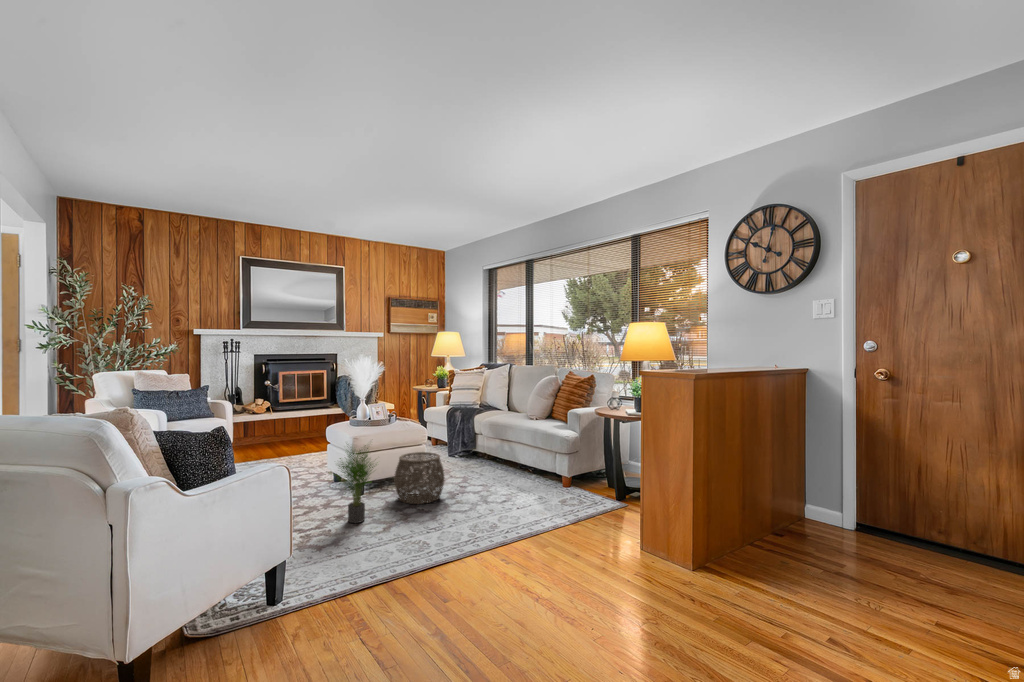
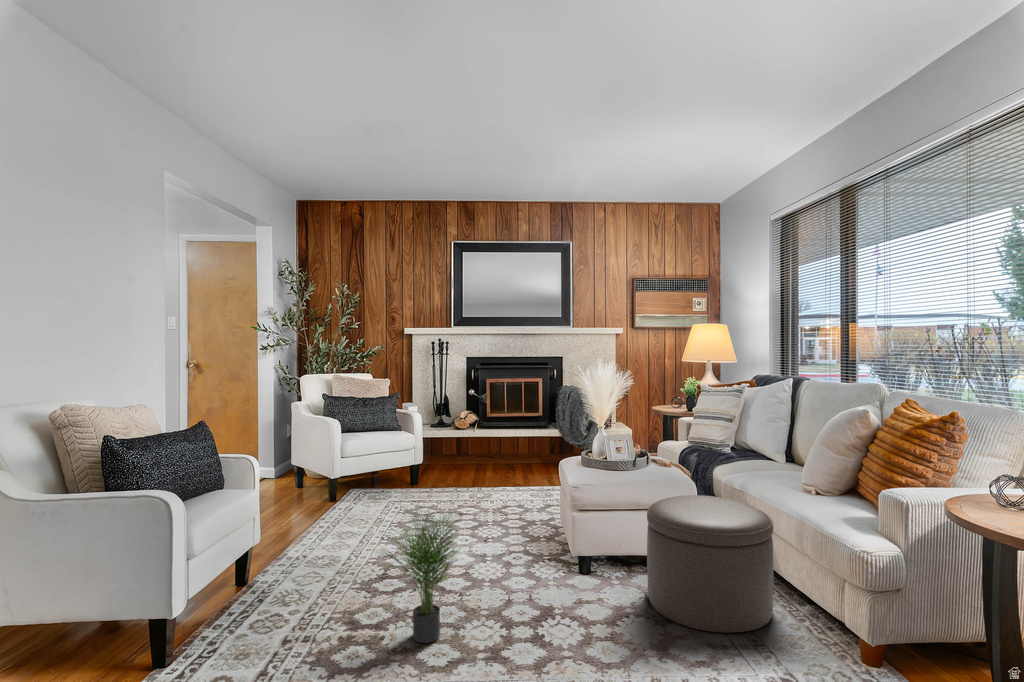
ottoman: none [459,428,522,491] -> present [647,495,773,633]
woven basket: present [394,452,445,504] -> none [514,528,601,629]

